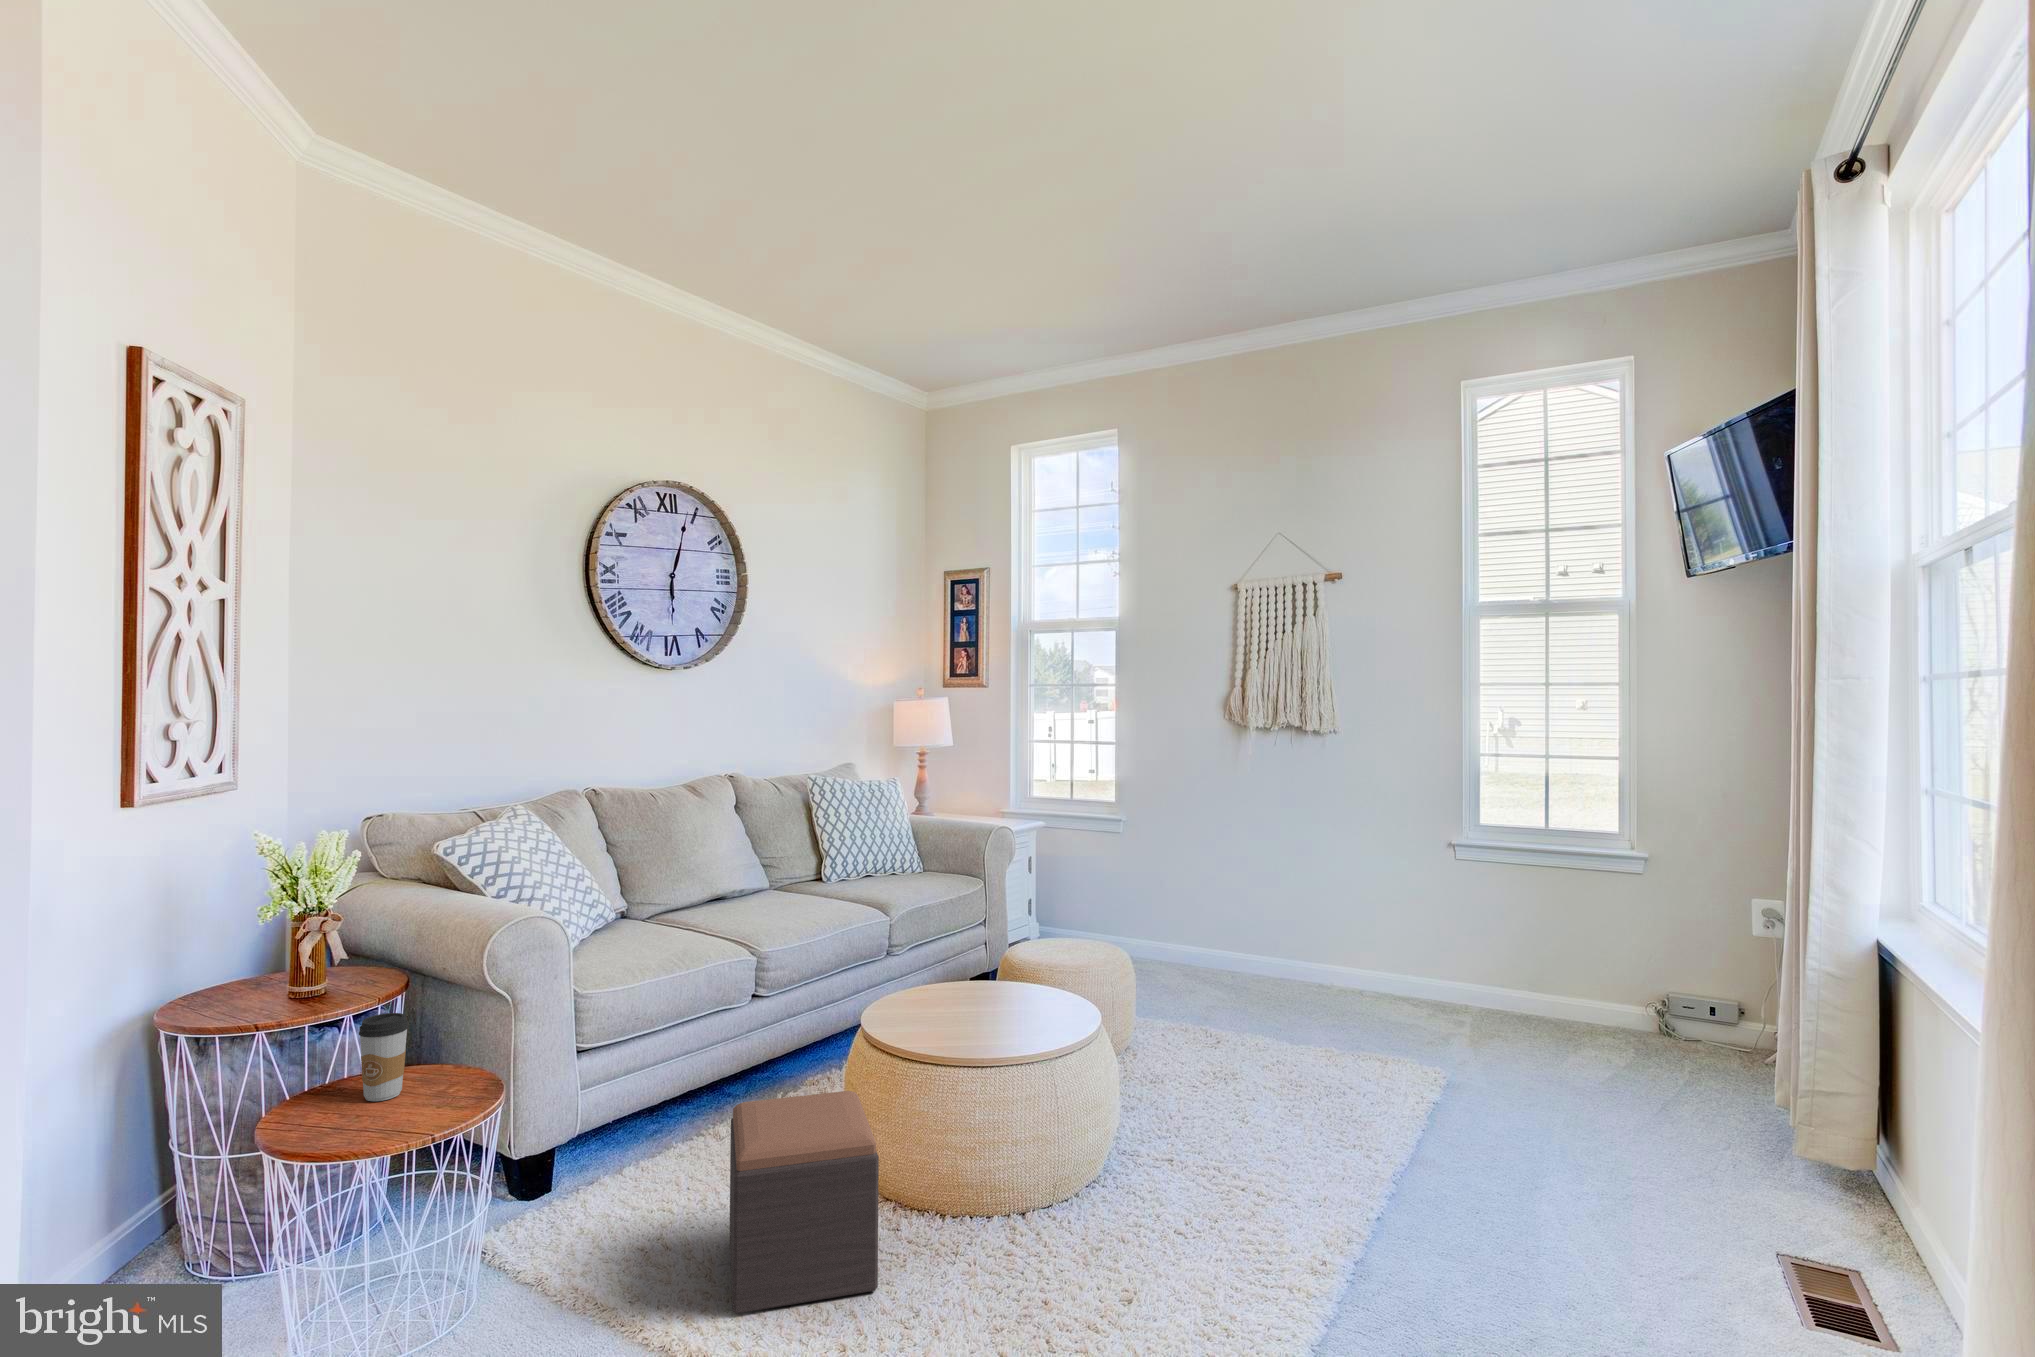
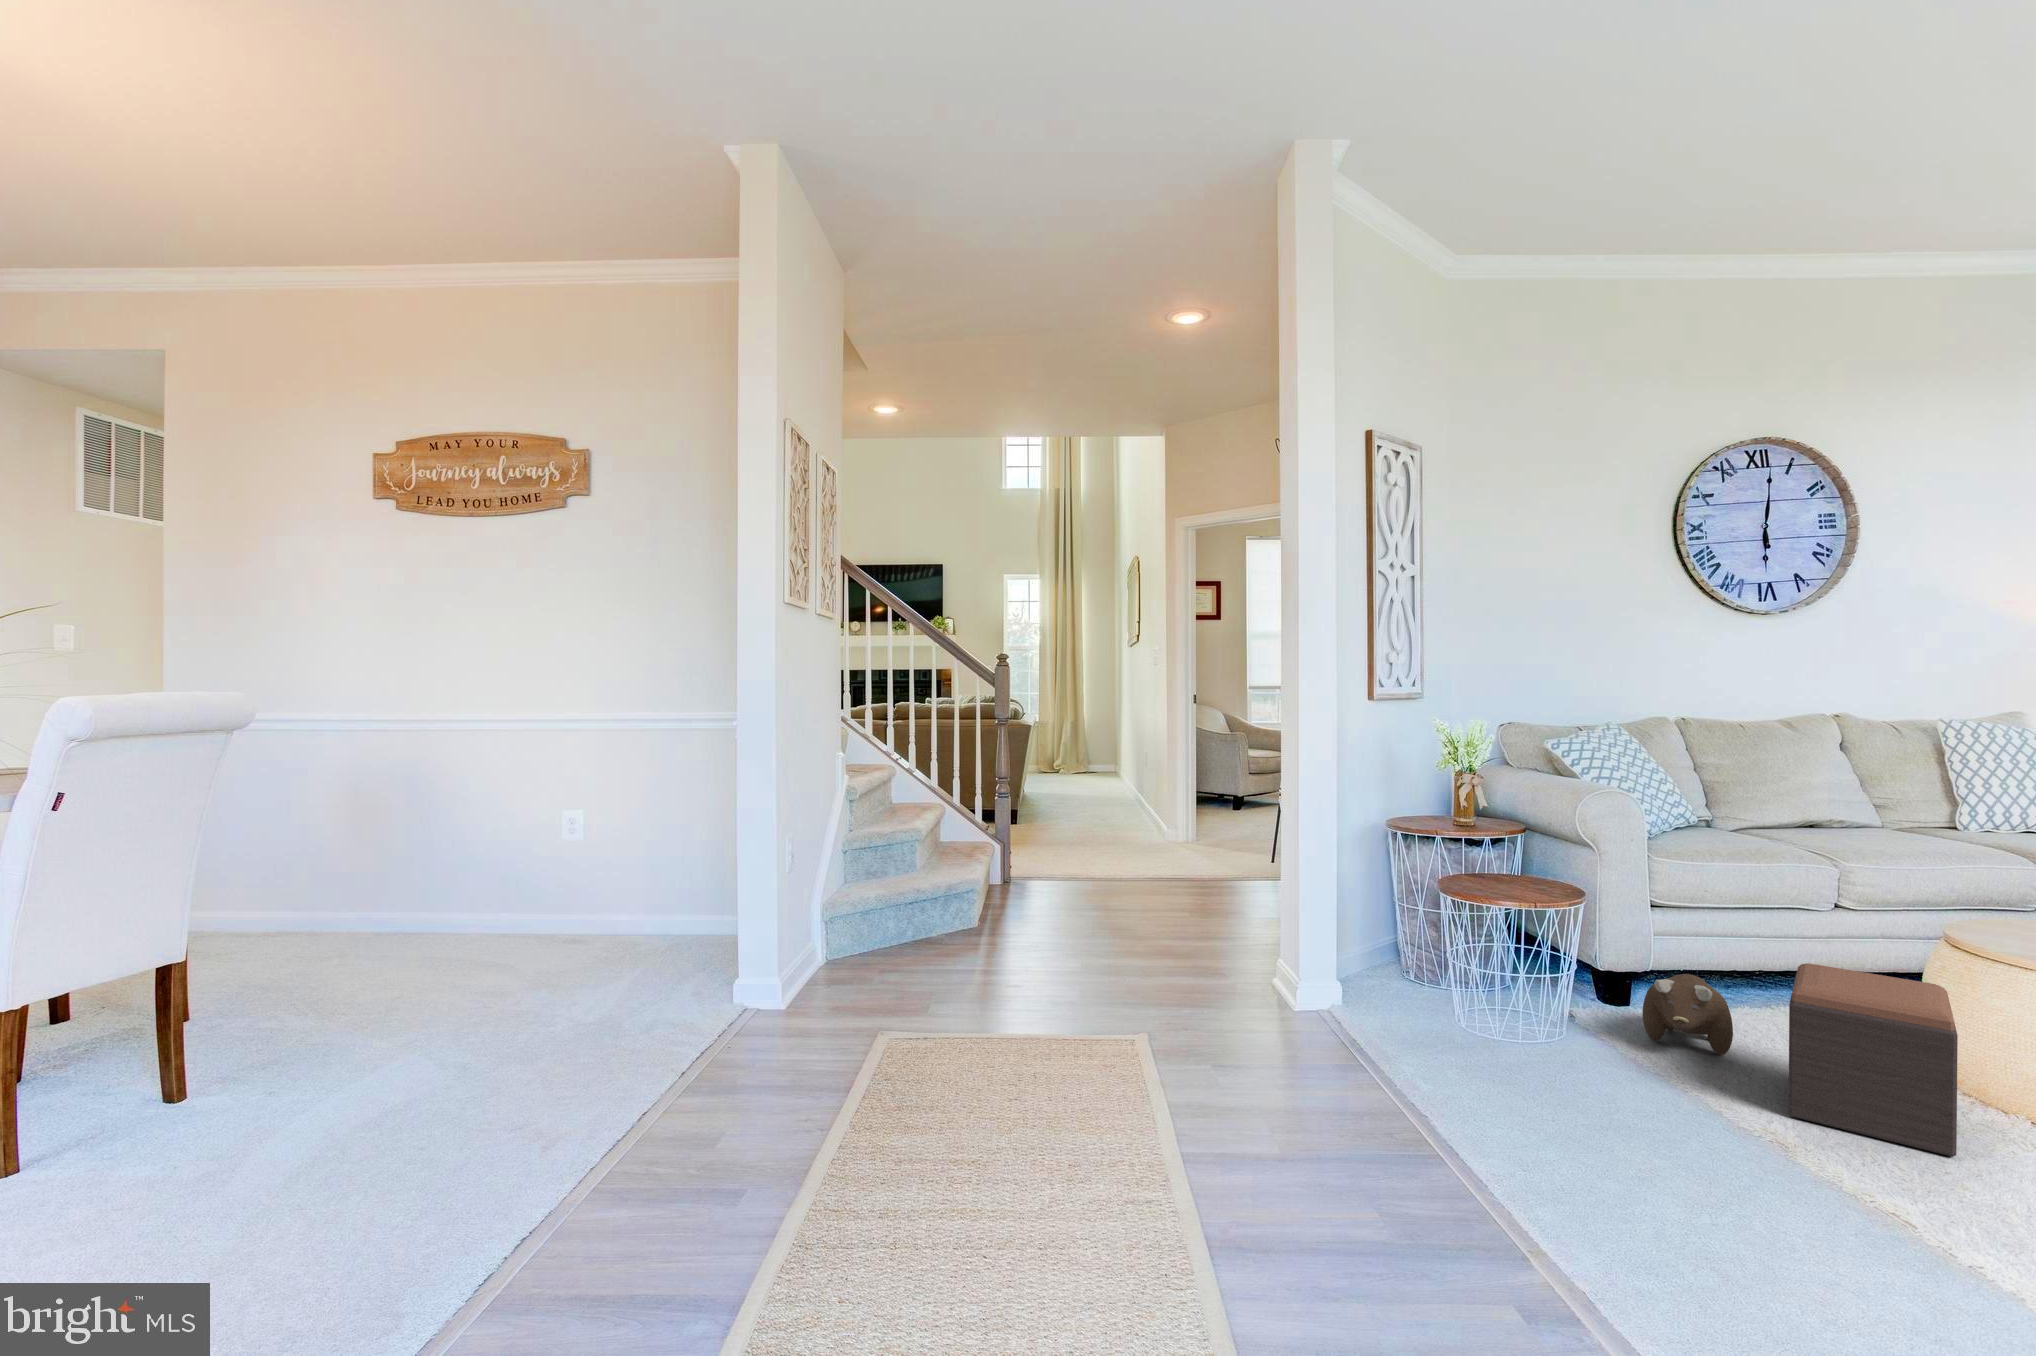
coffee cup: present [359,1013,408,1101] -> none [1496,834,1527,888]
plush toy: none [565,1146,667,1253] -> present [1643,974,1733,1055]

